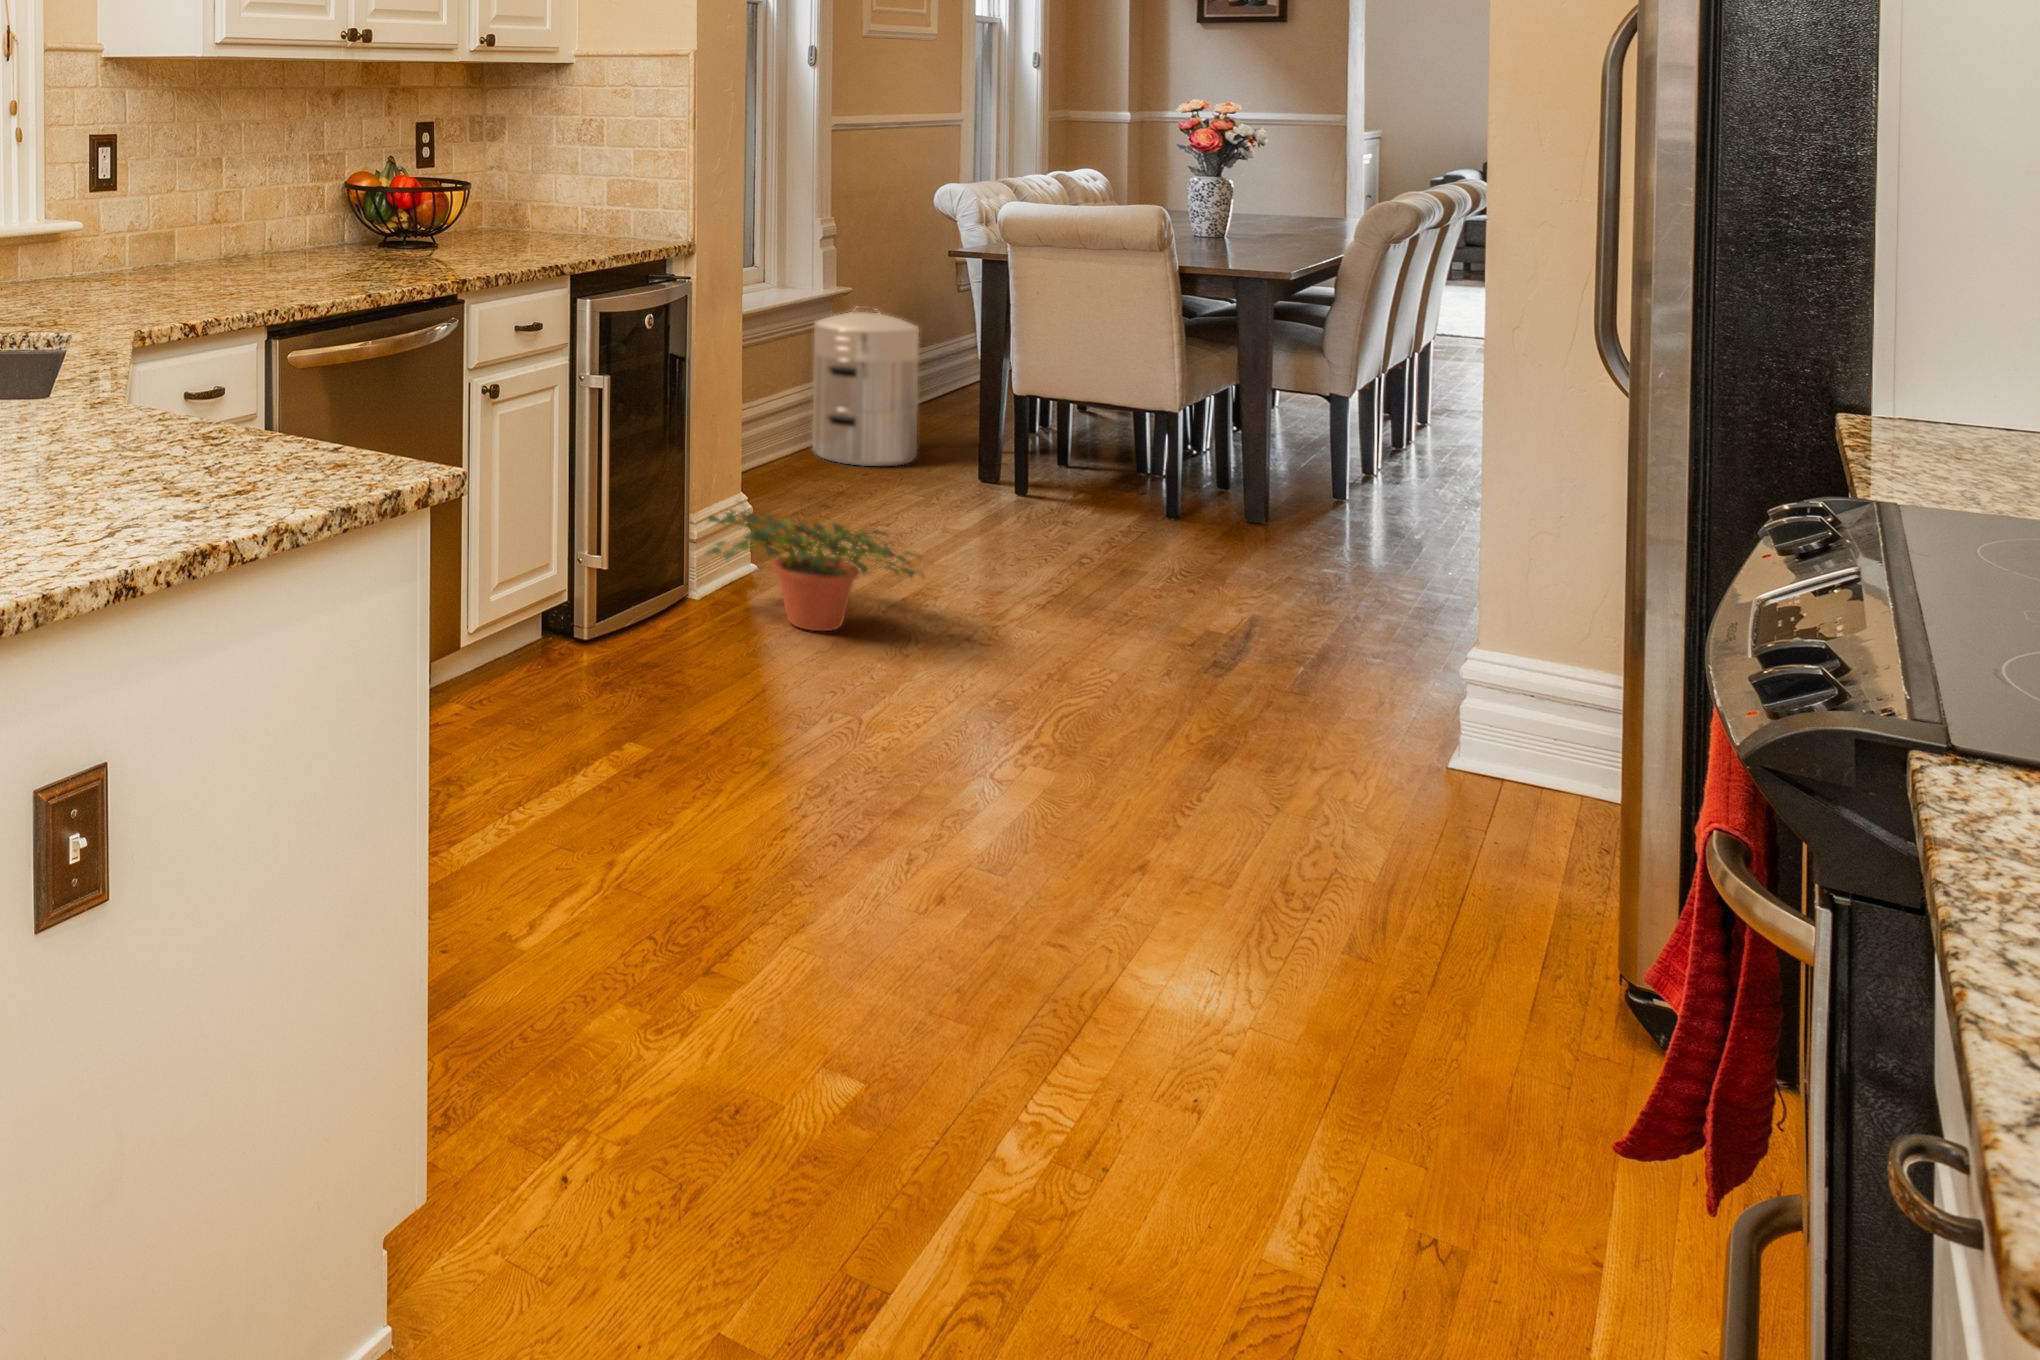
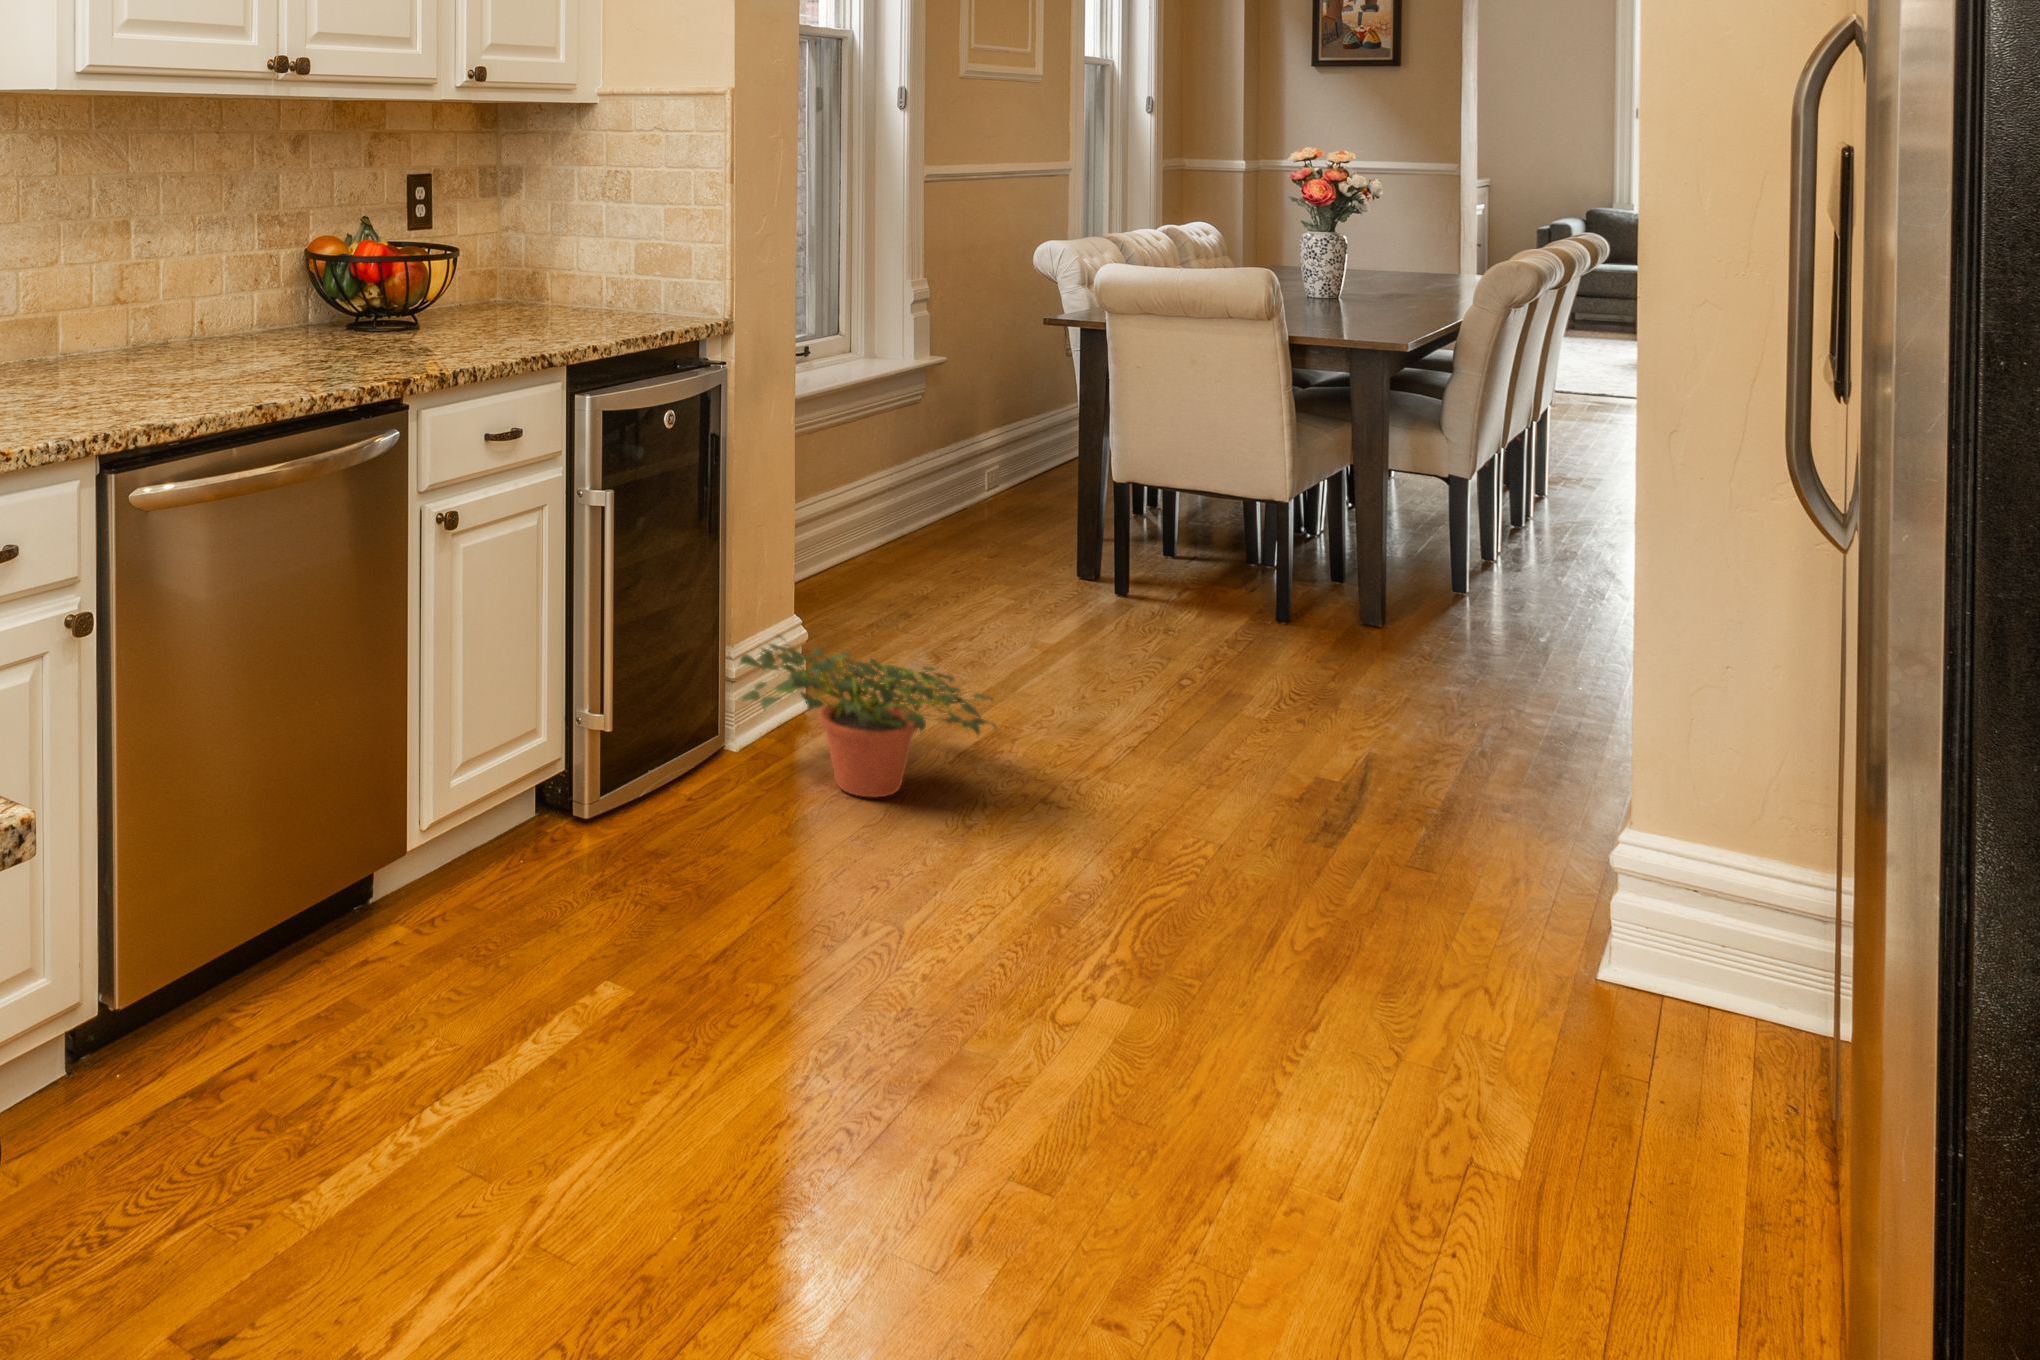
waste bin: present [812,306,919,466] -> none [897,378,1013,561]

